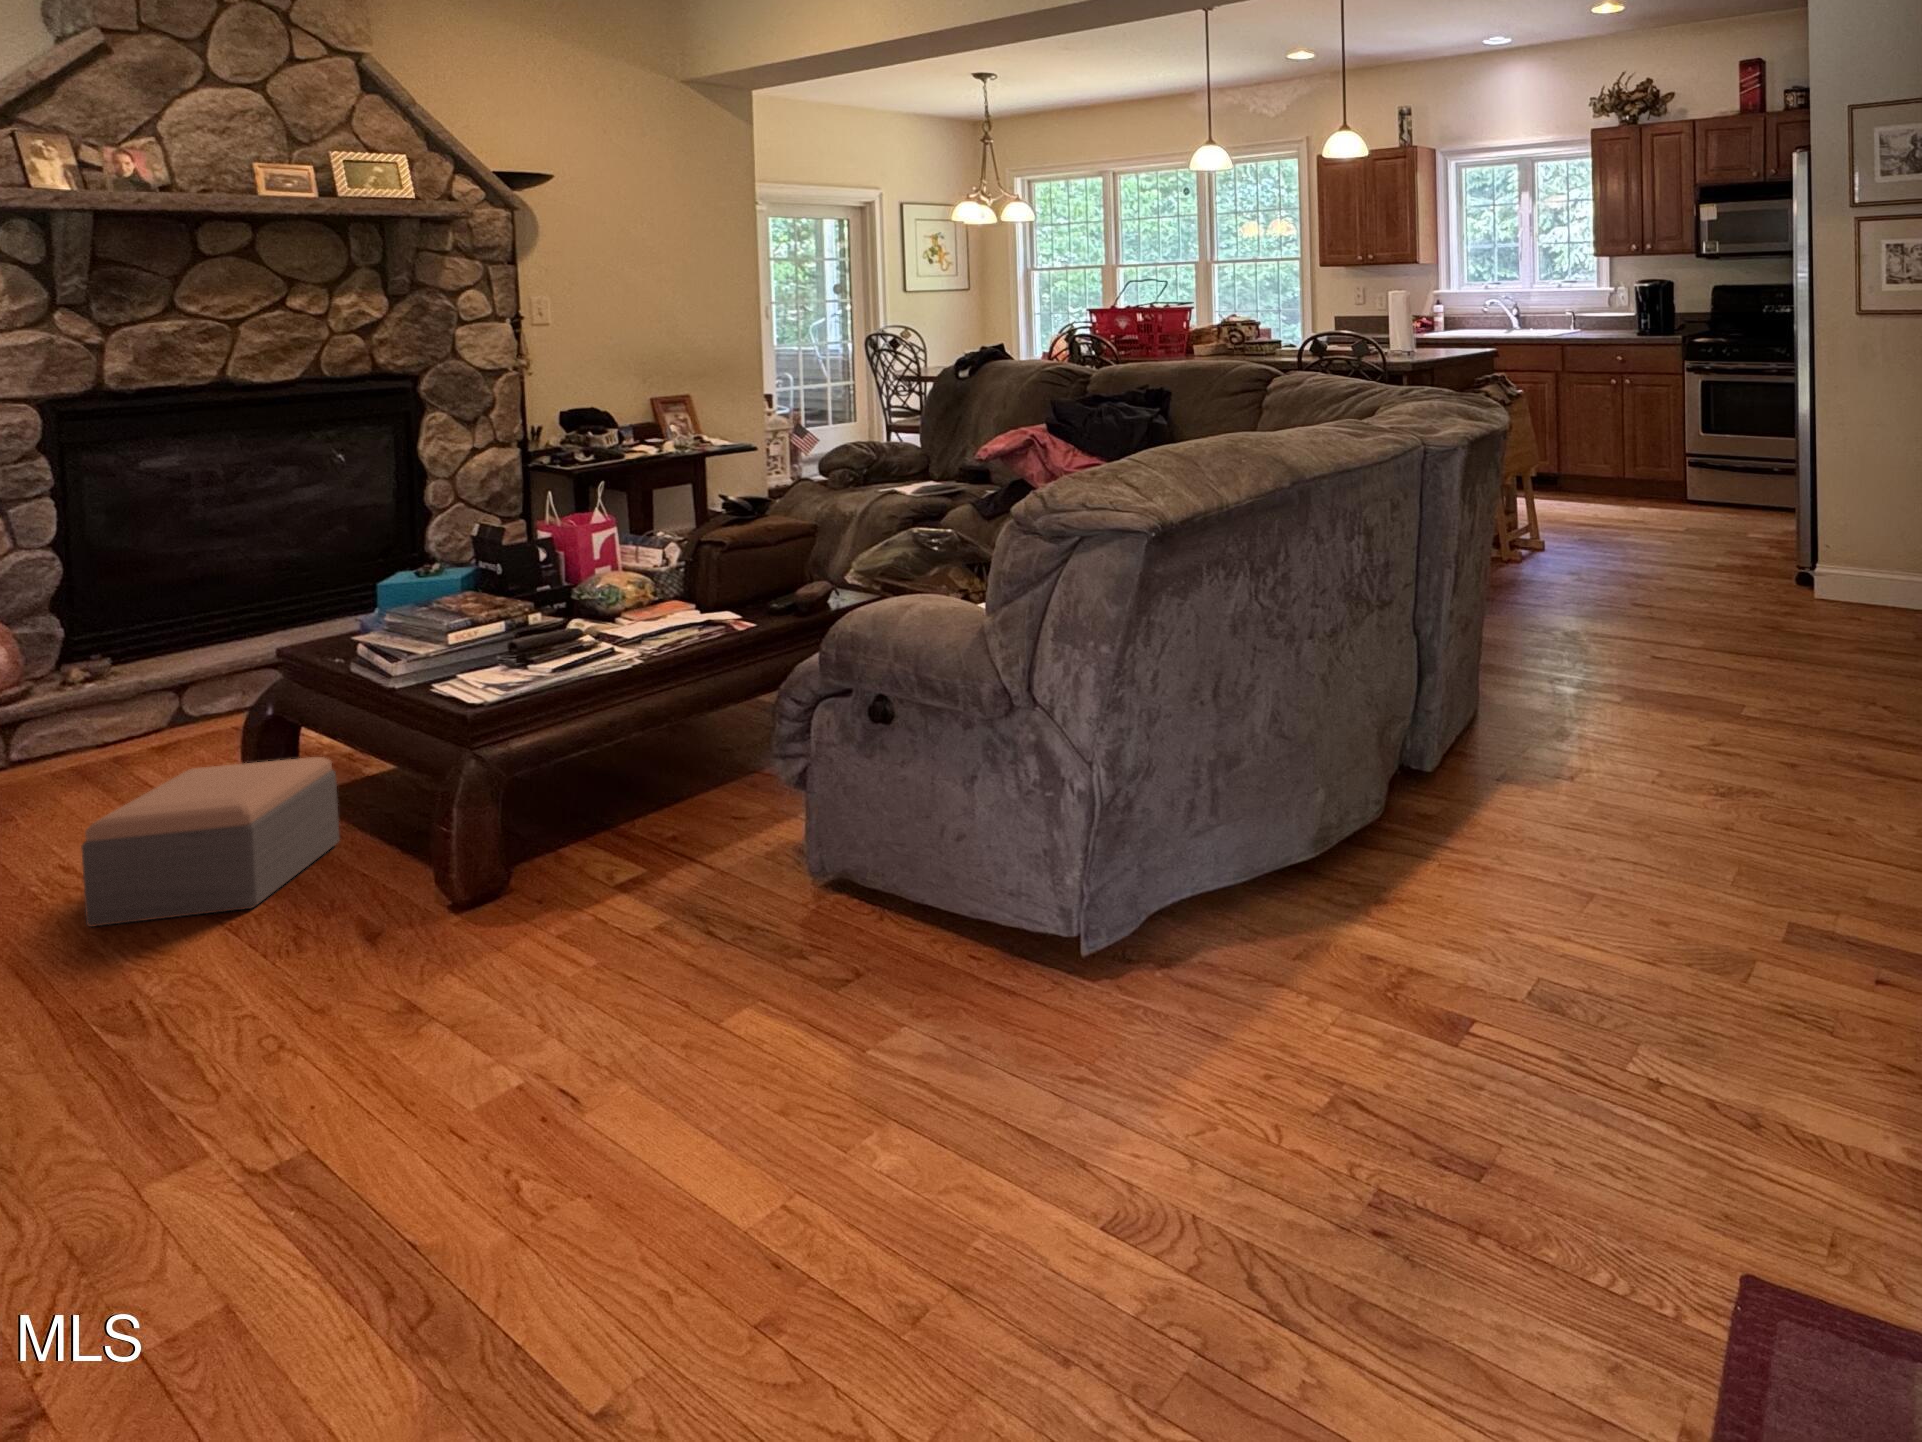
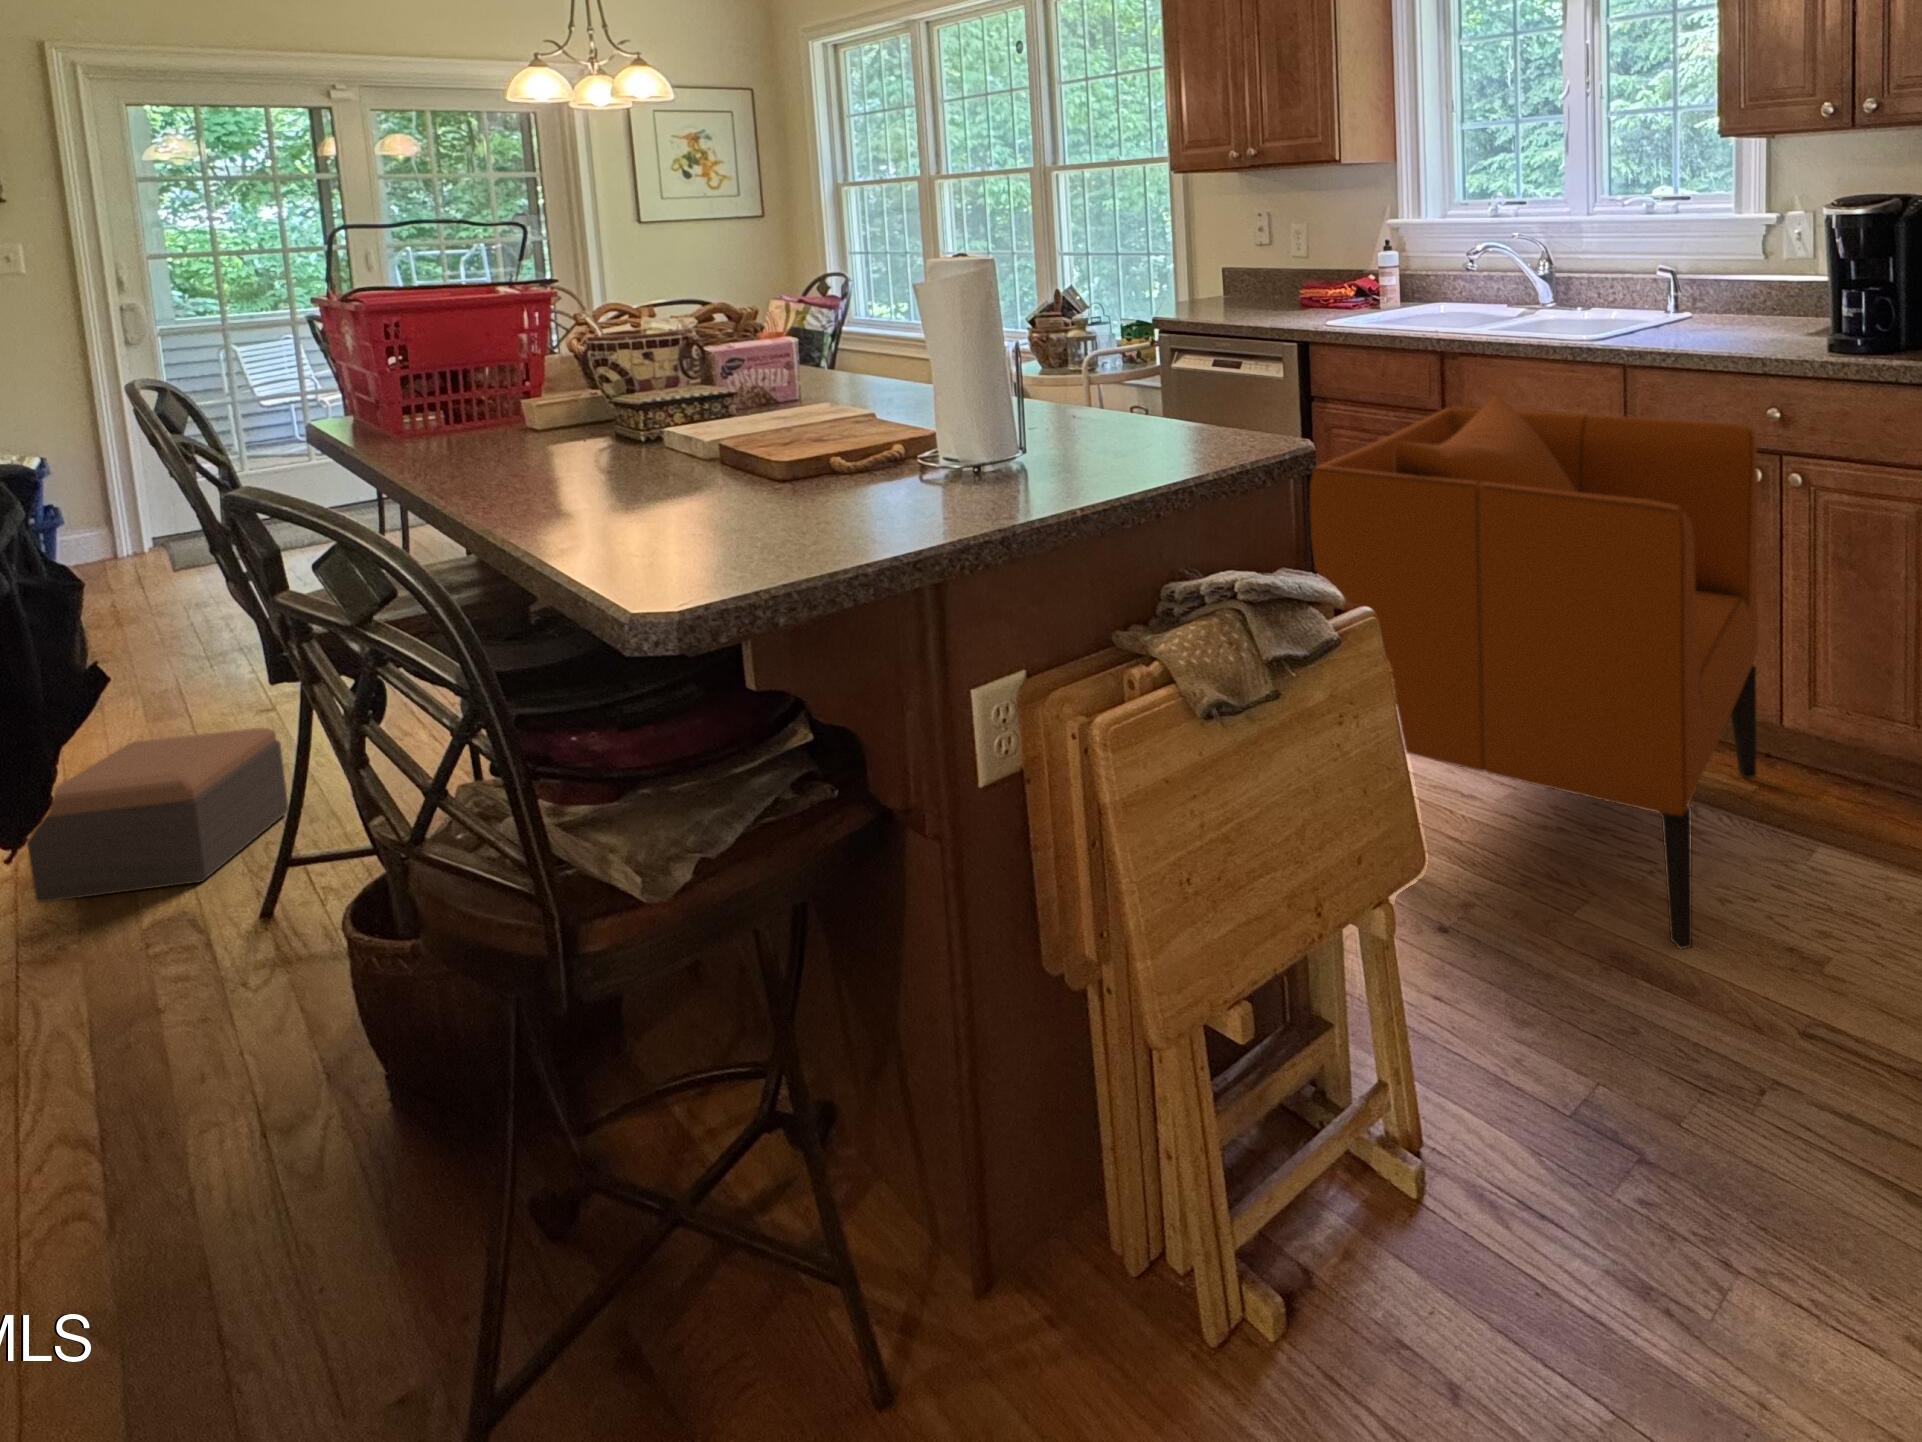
armchair: none [1346,446,1779,981] -> present [1310,395,1758,949]

